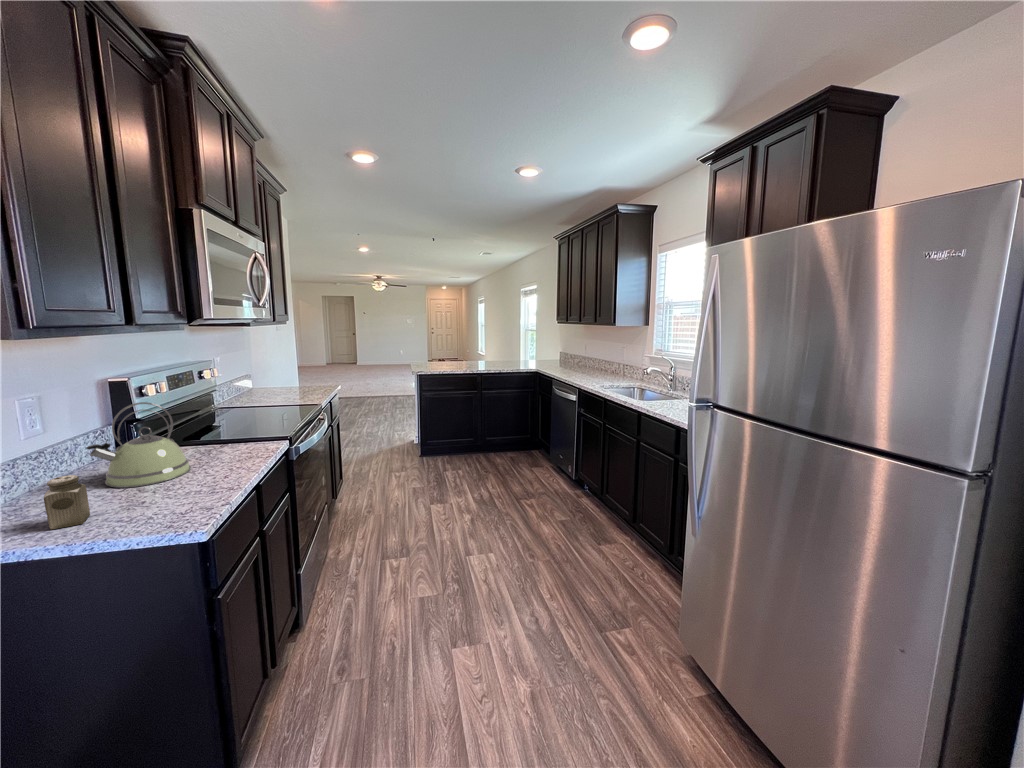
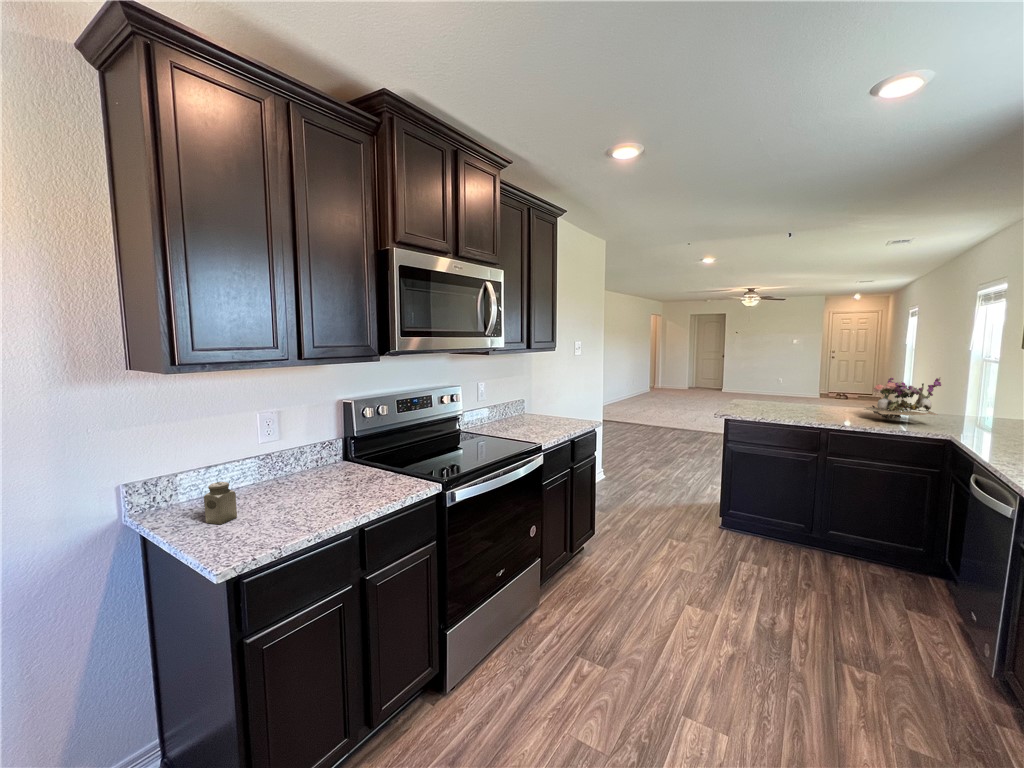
flower arrangement: none [493,340,528,367] -> present [865,377,941,420]
kettle: present [87,402,191,488] -> none [282,426,351,501]

